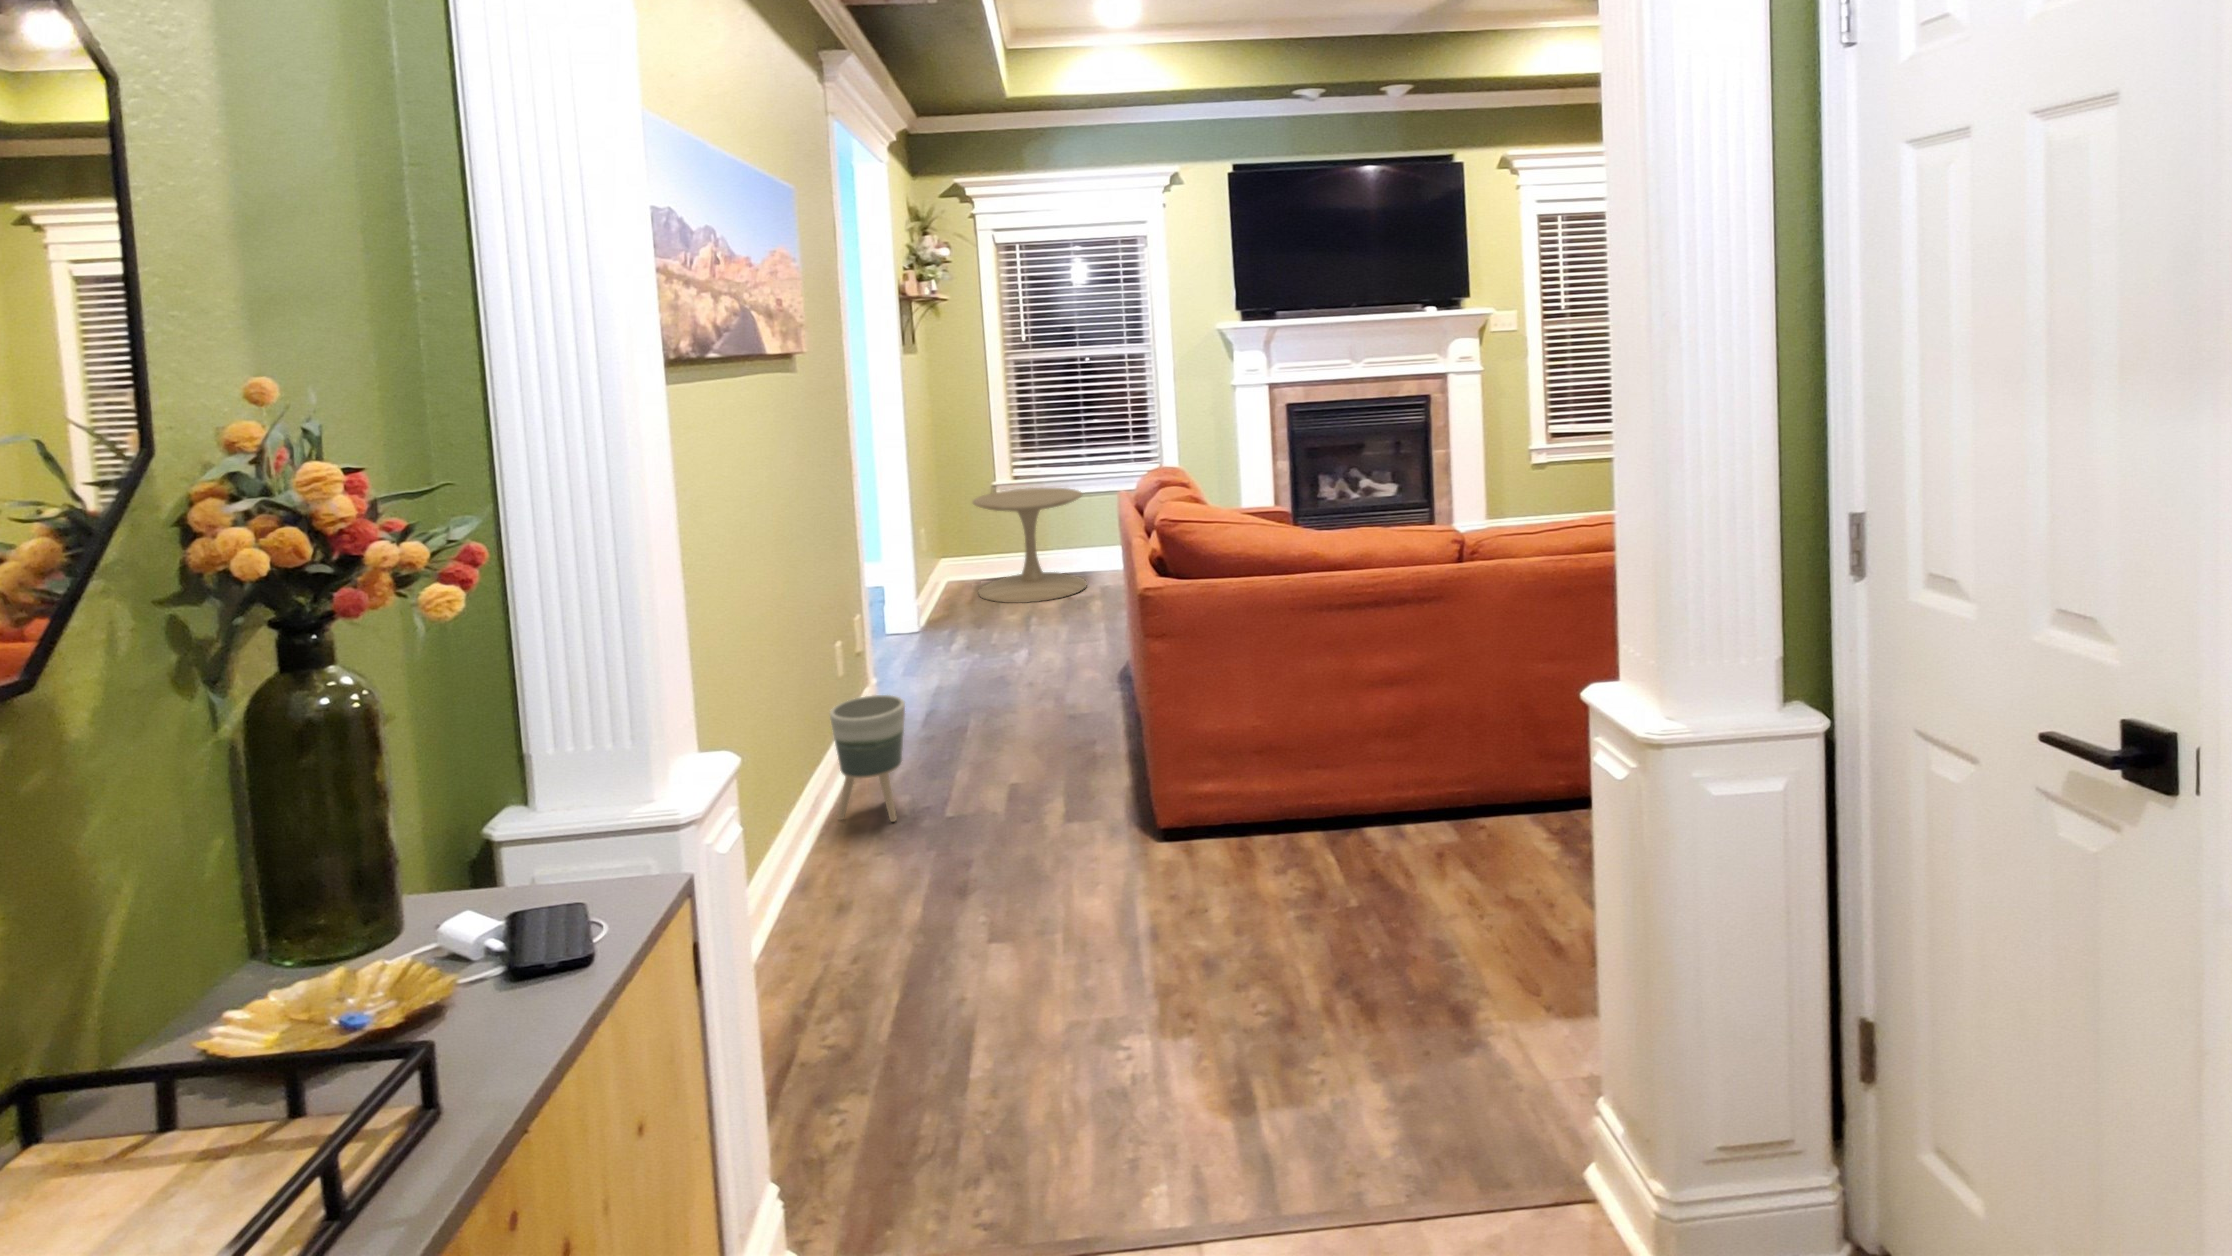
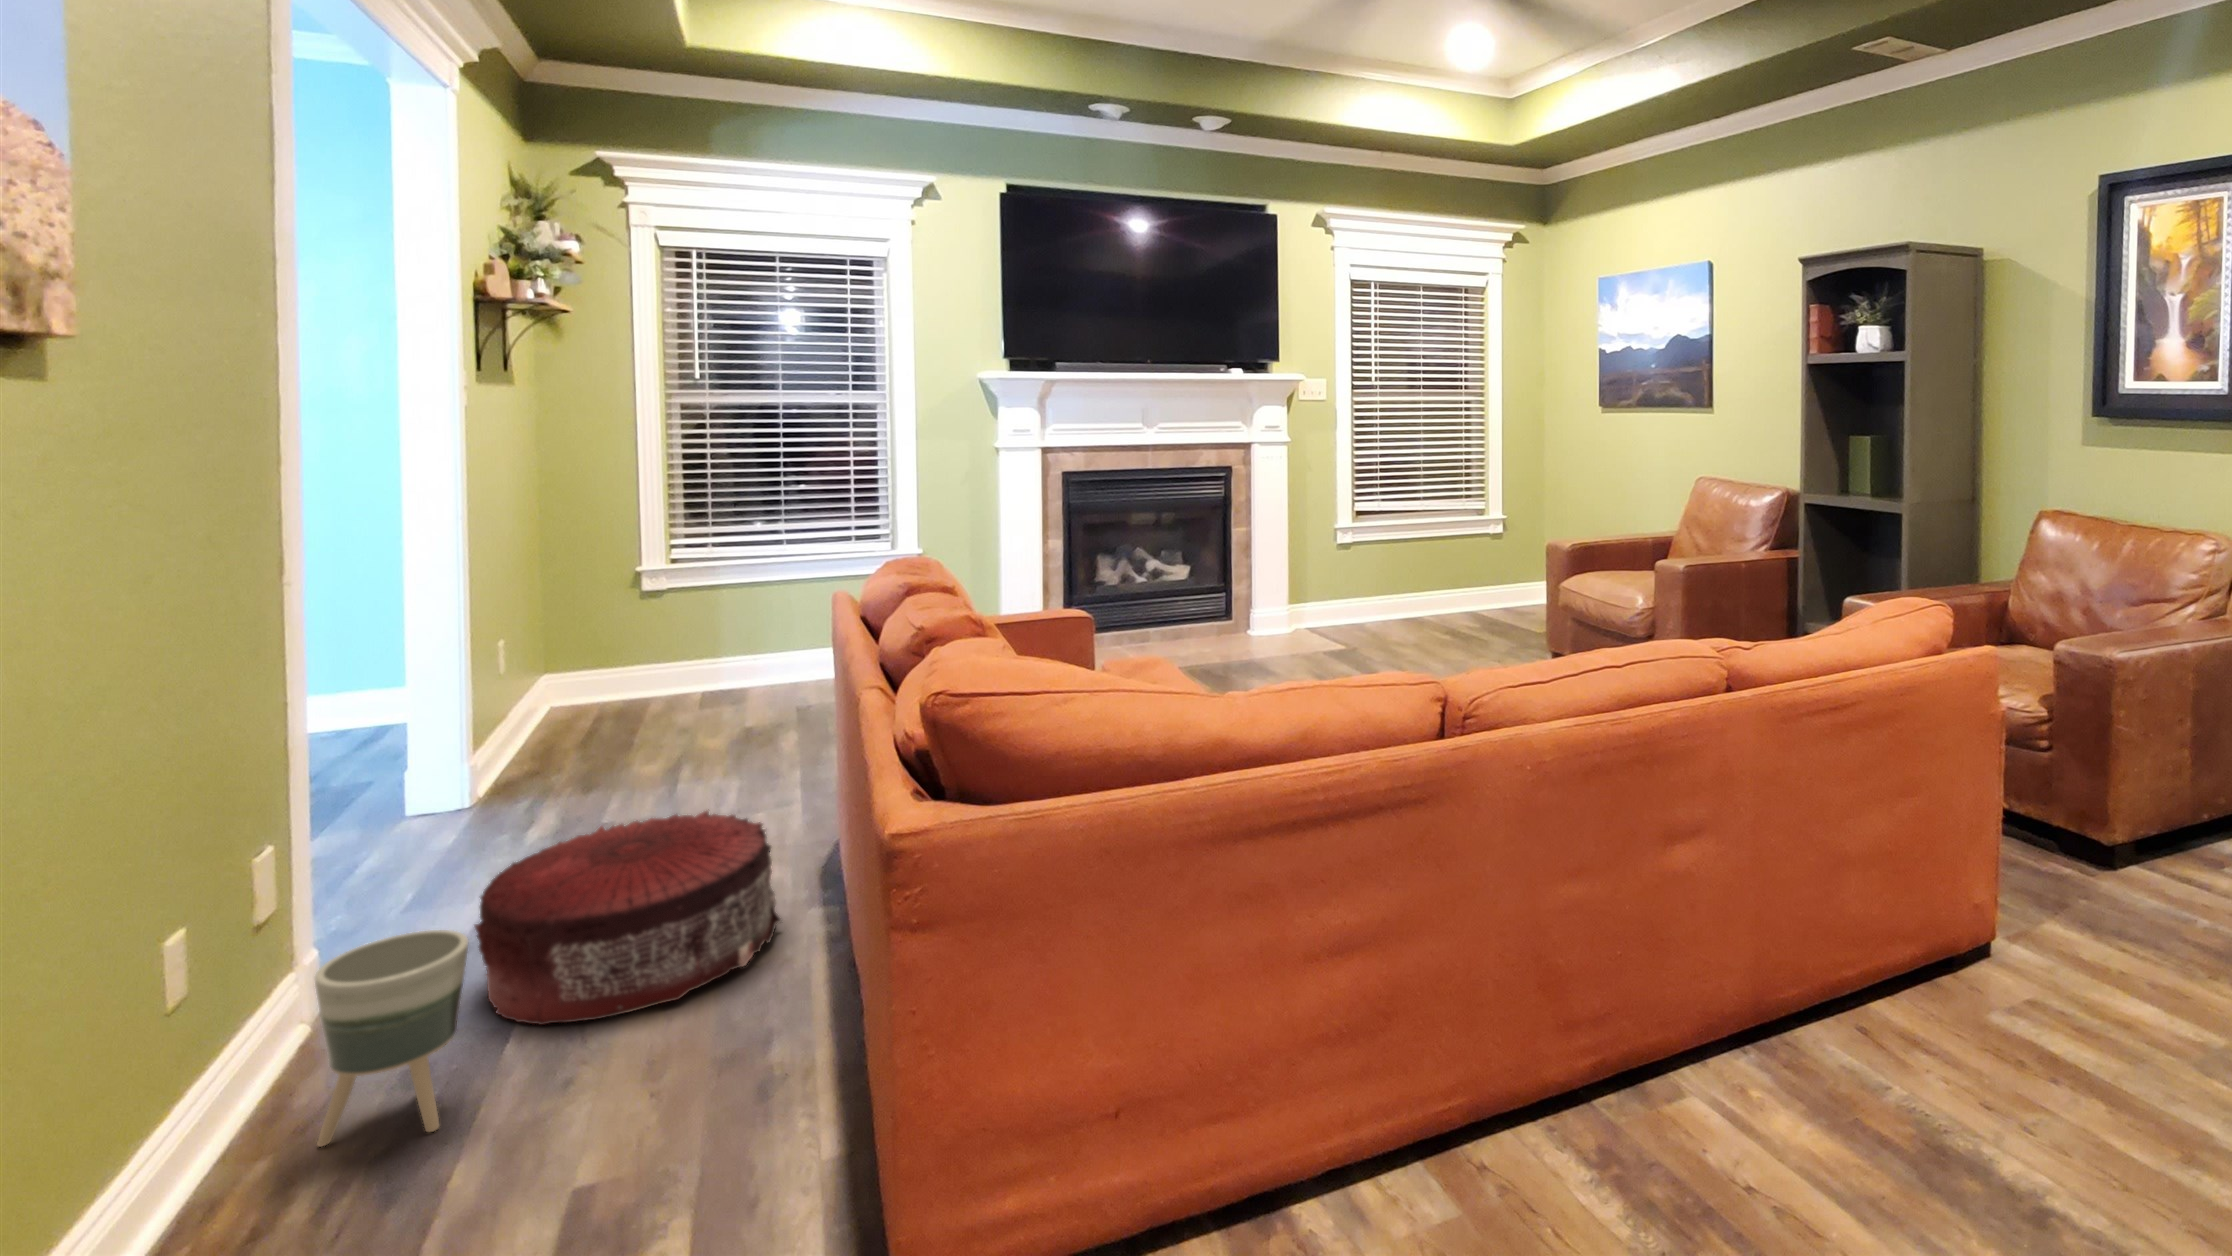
side table: present [973,488,1087,603] -> none [592,574,771,735]
pouf: none [910,643,1090,773] -> present [475,811,781,1025]

